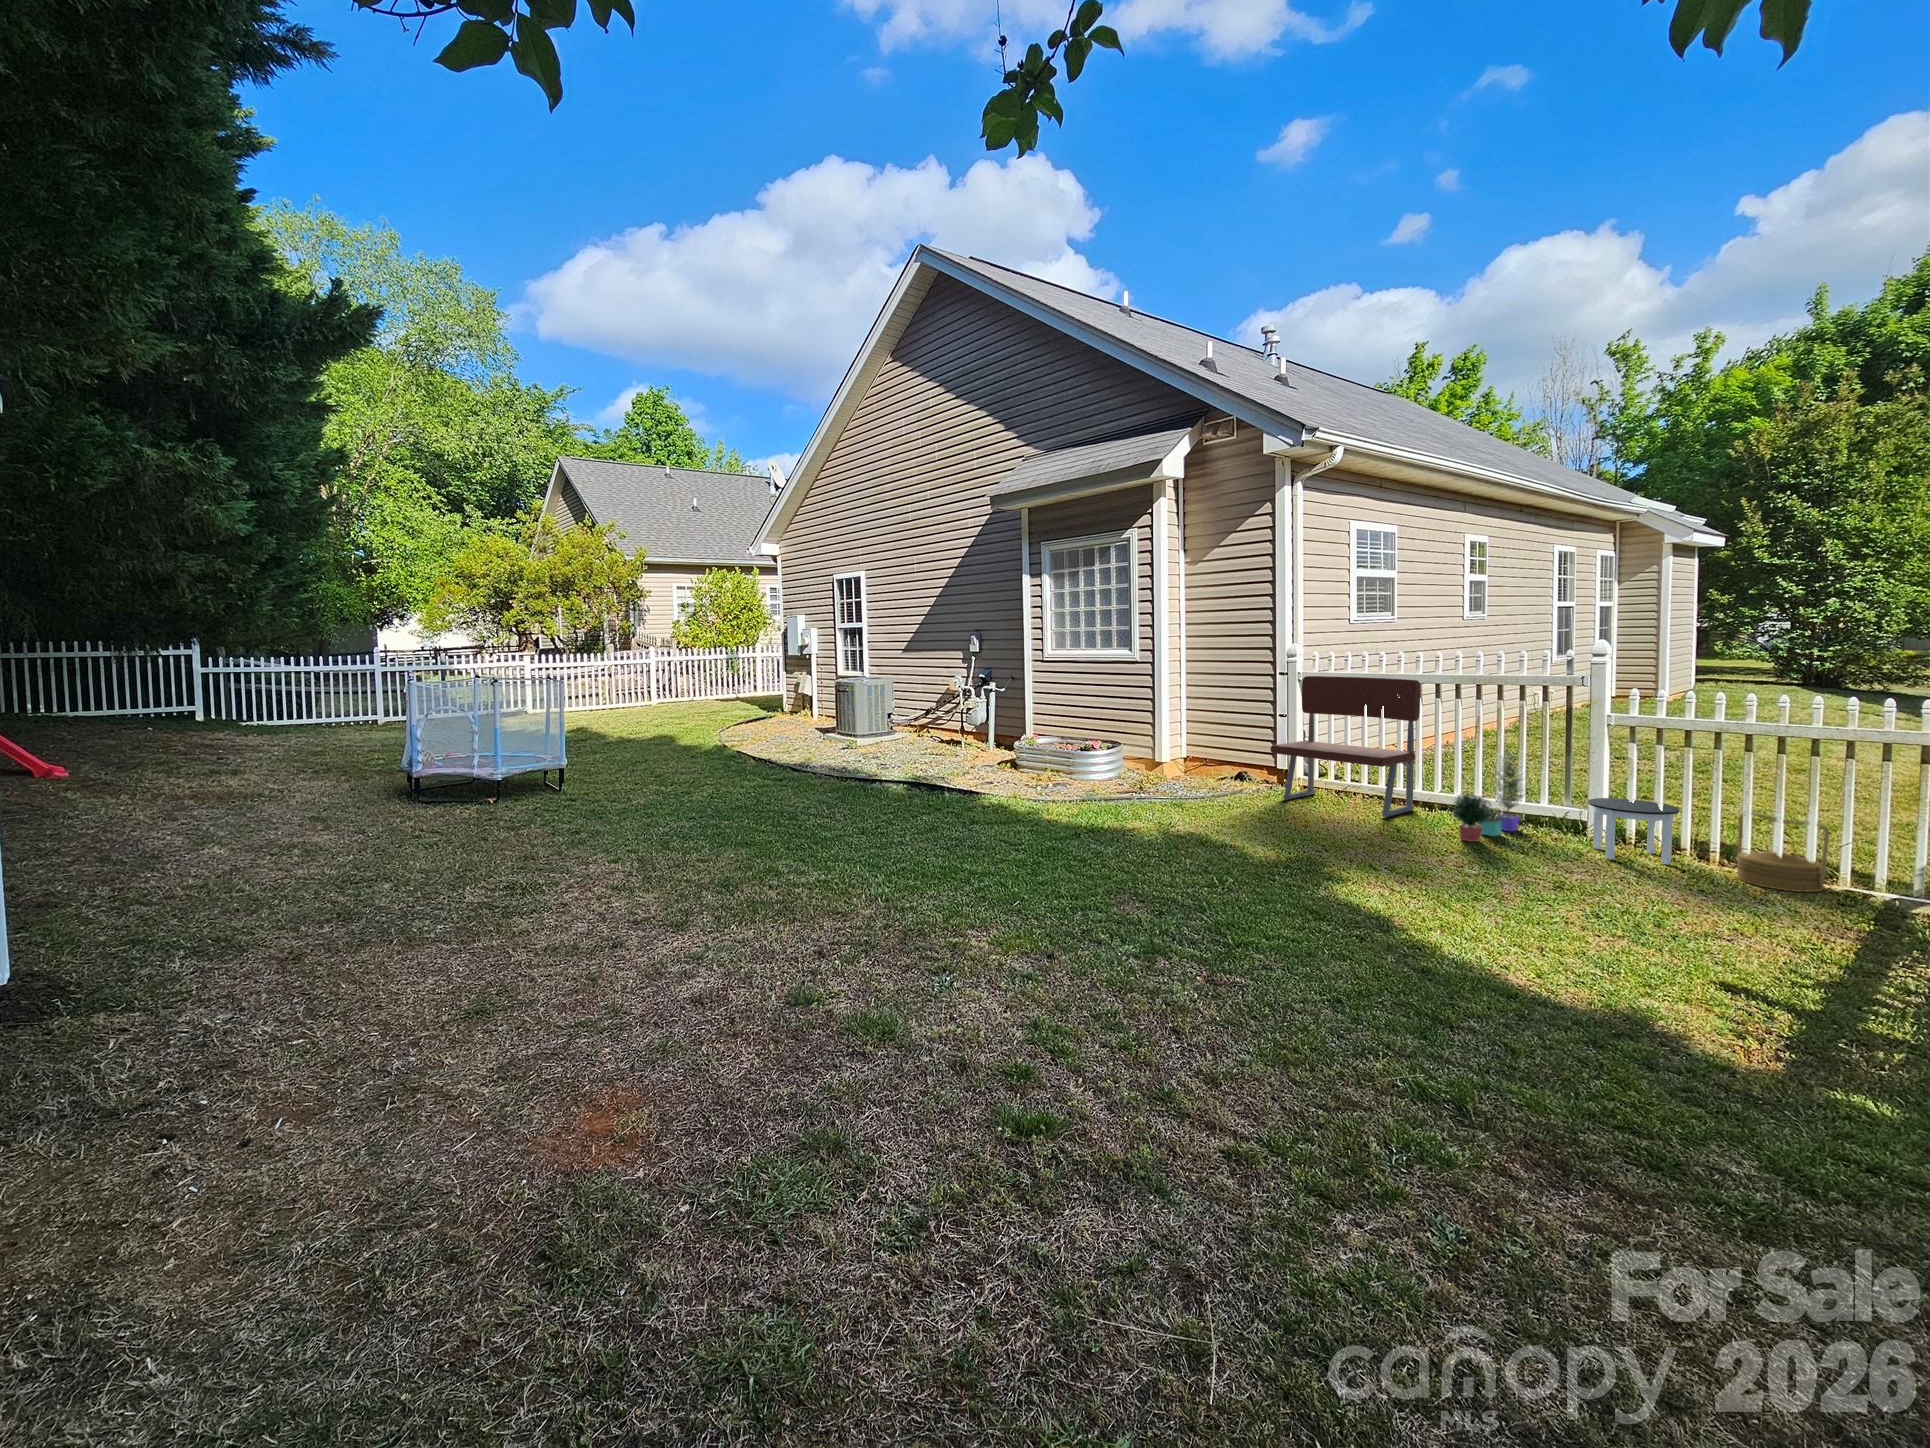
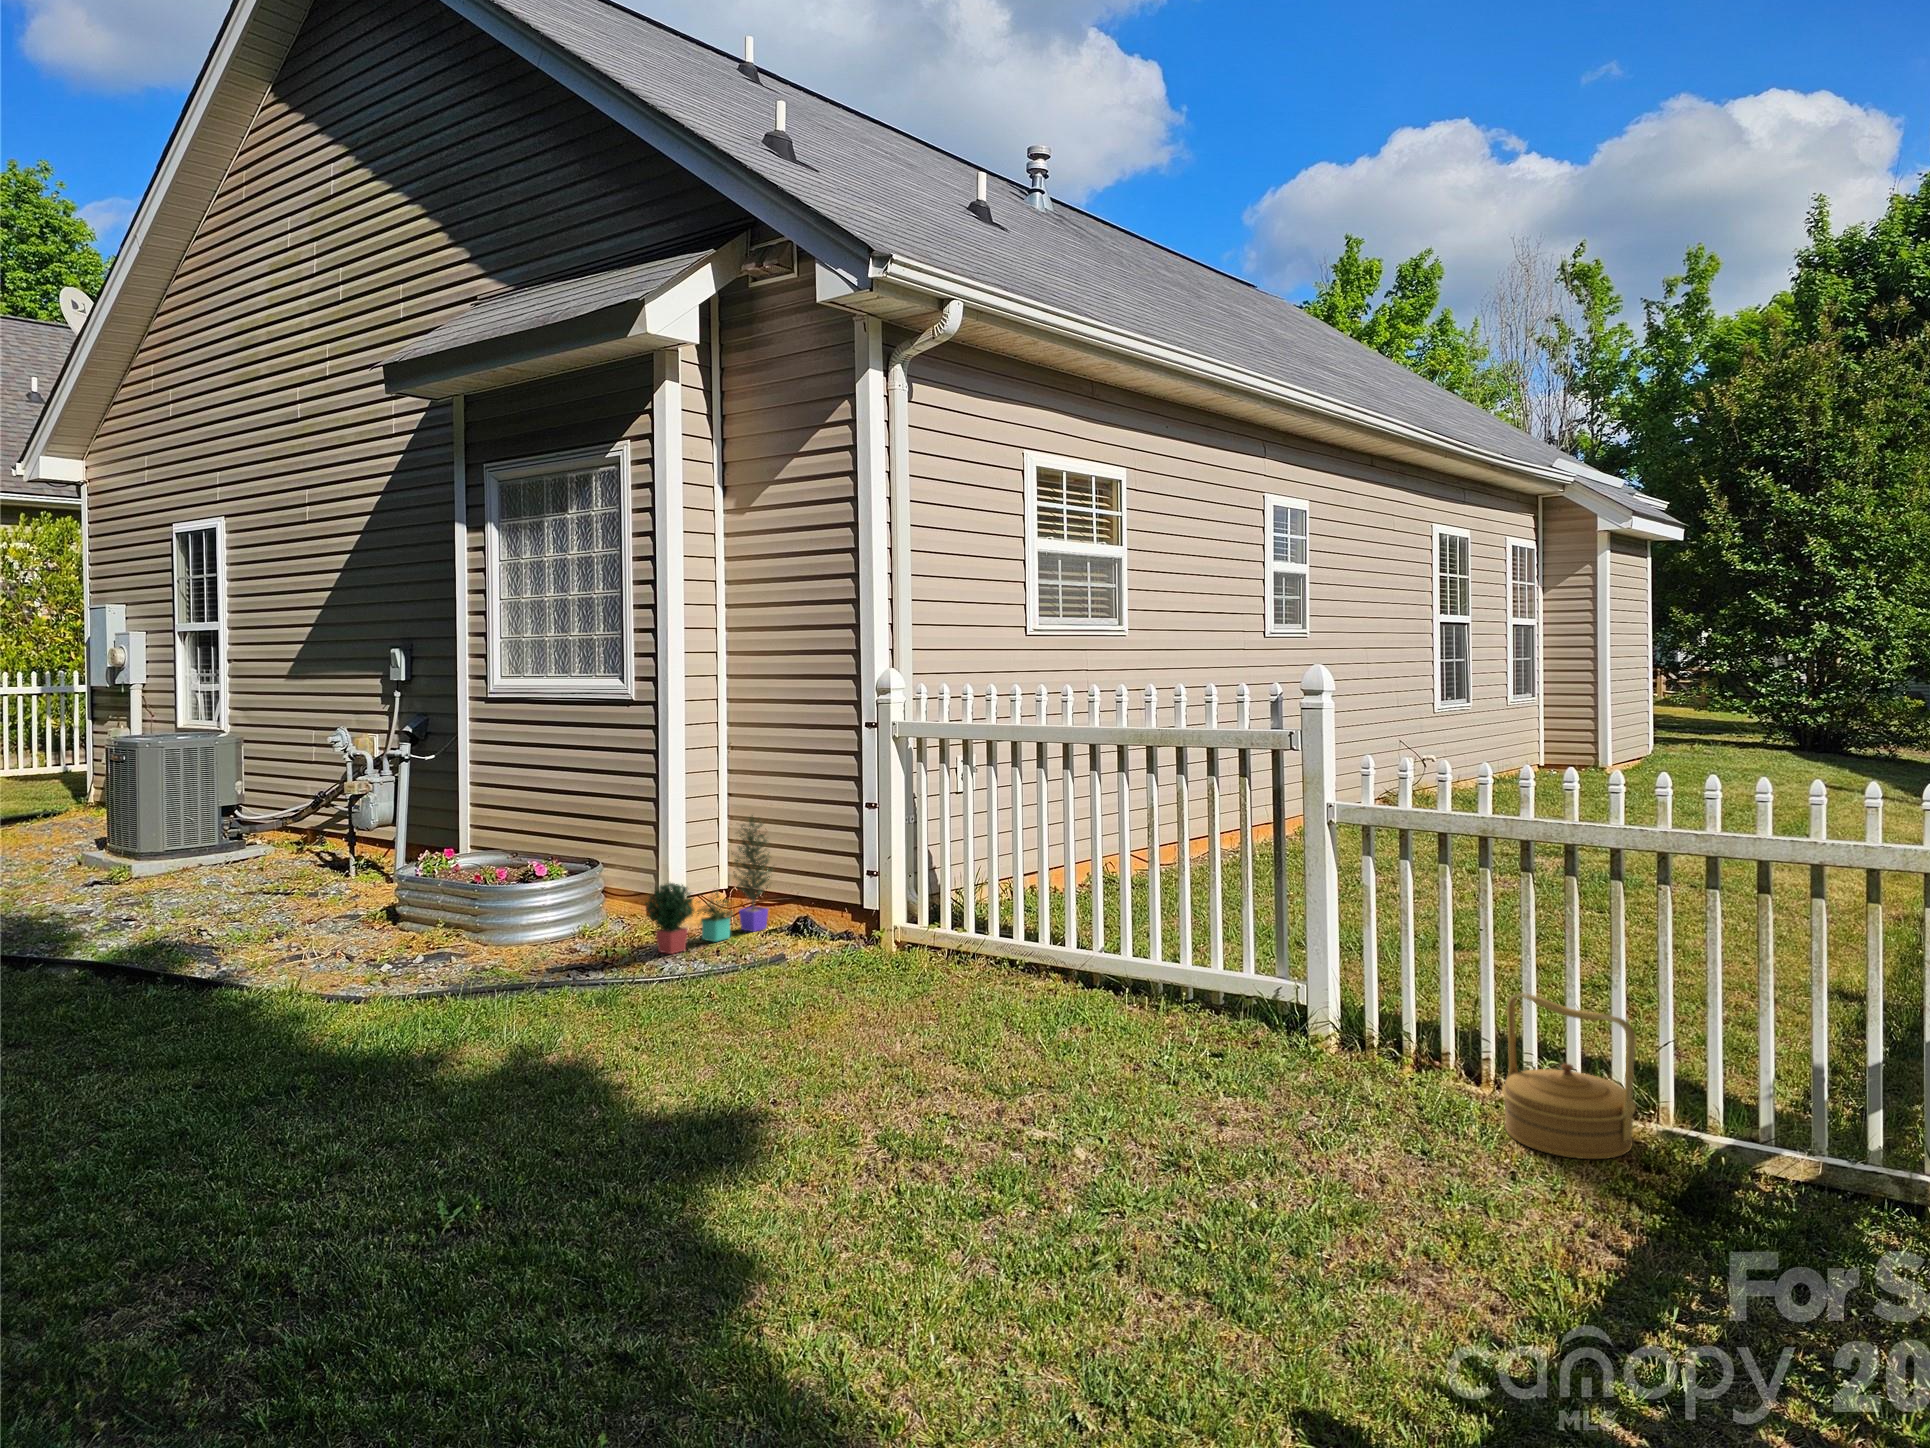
bench: present [1271,676,1420,817] -> none [809,728,1060,1011]
potted plant: present [1451,751,1524,842] -> present [645,815,773,954]
round table: present [1588,798,1679,865] -> none [1286,964,1425,1102]

